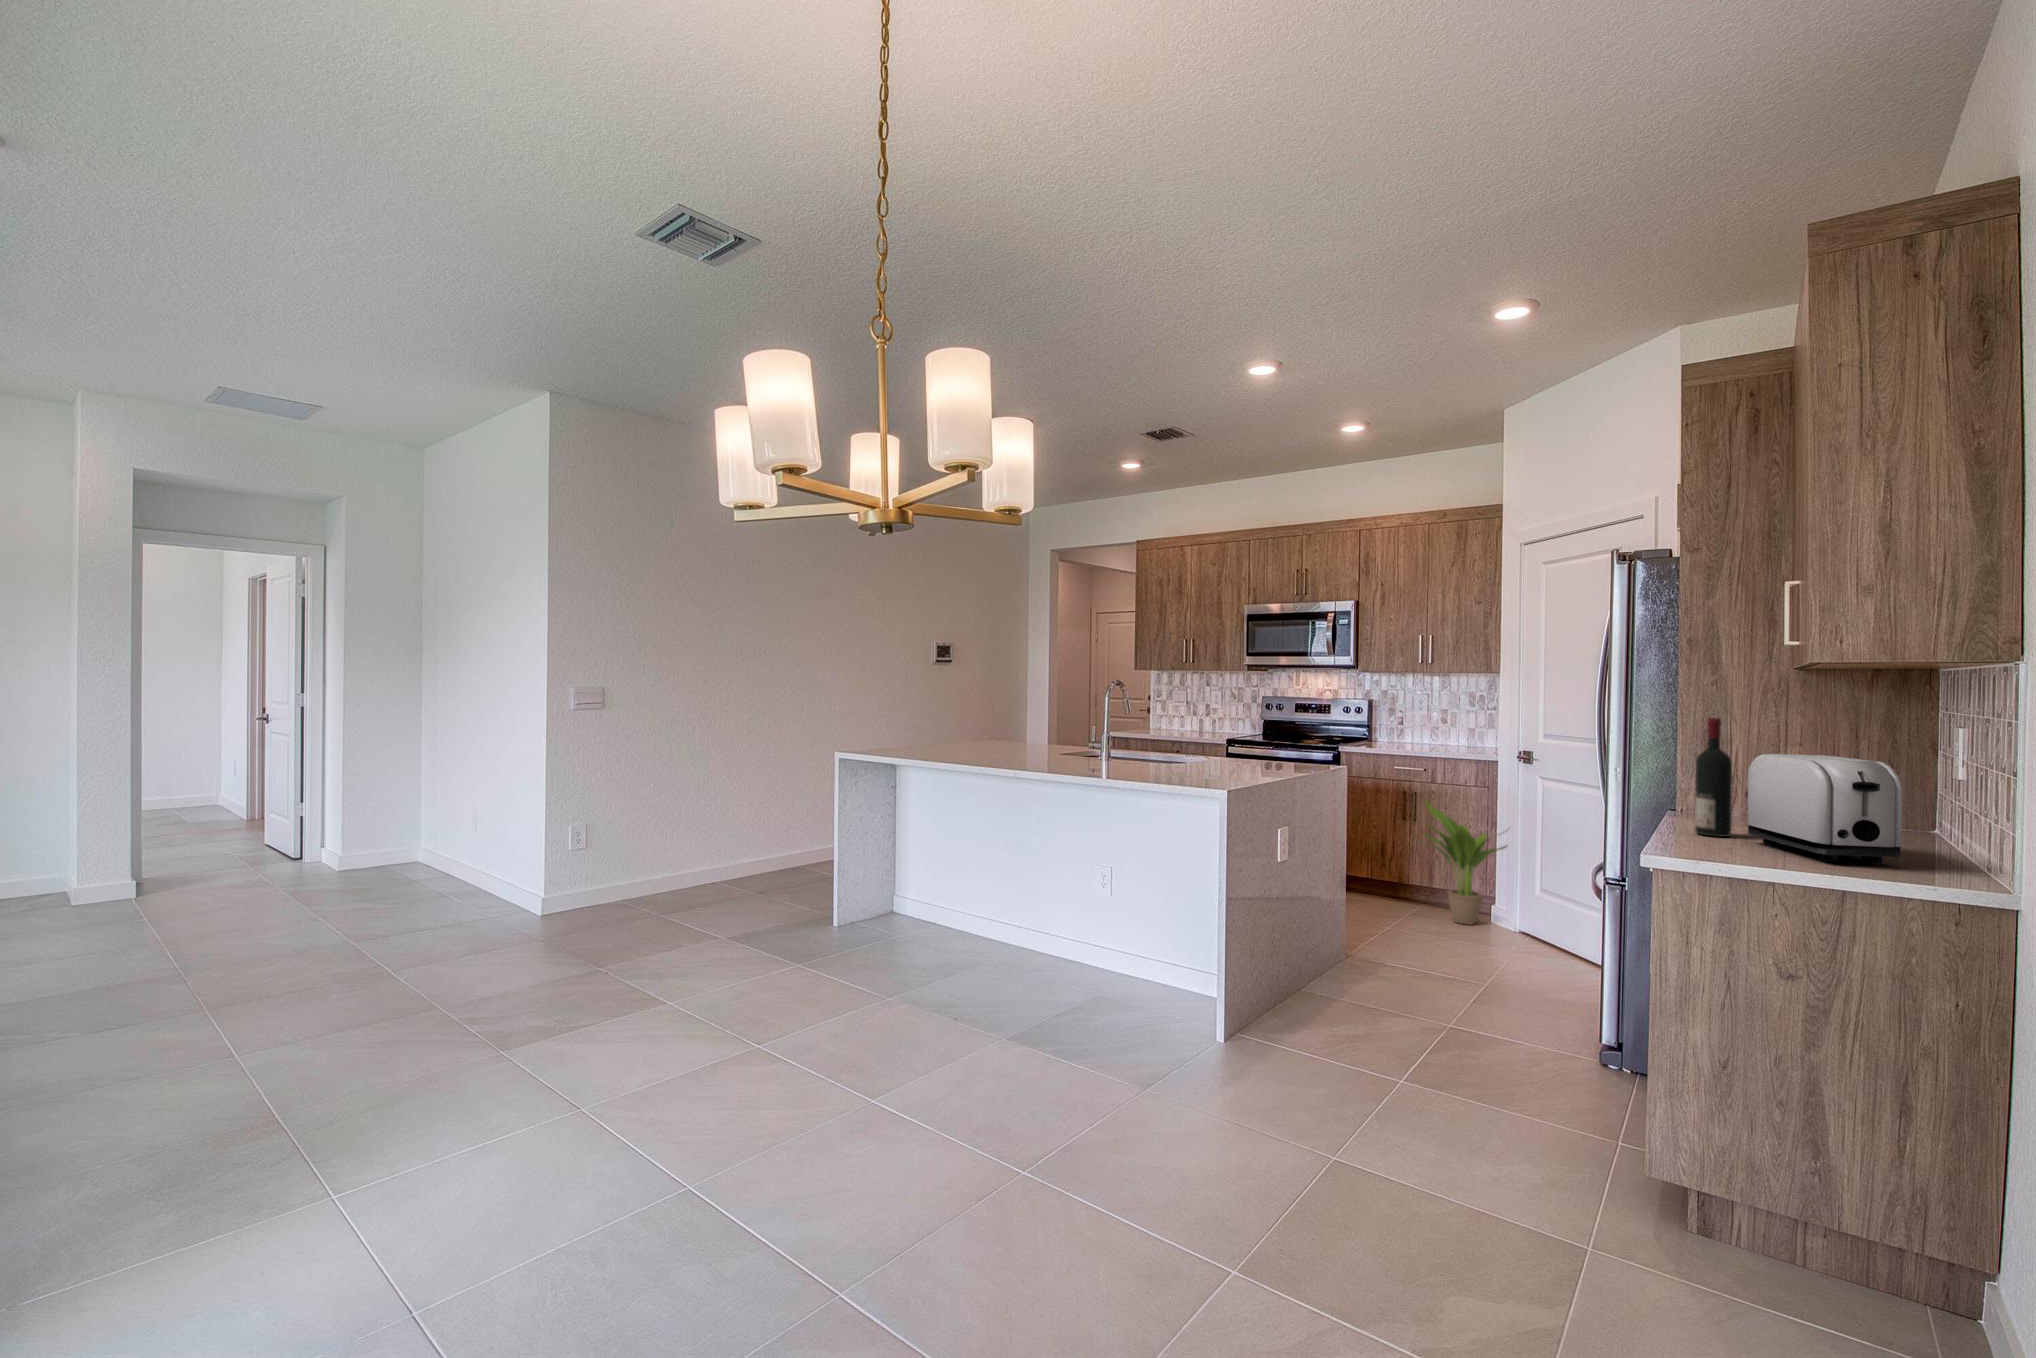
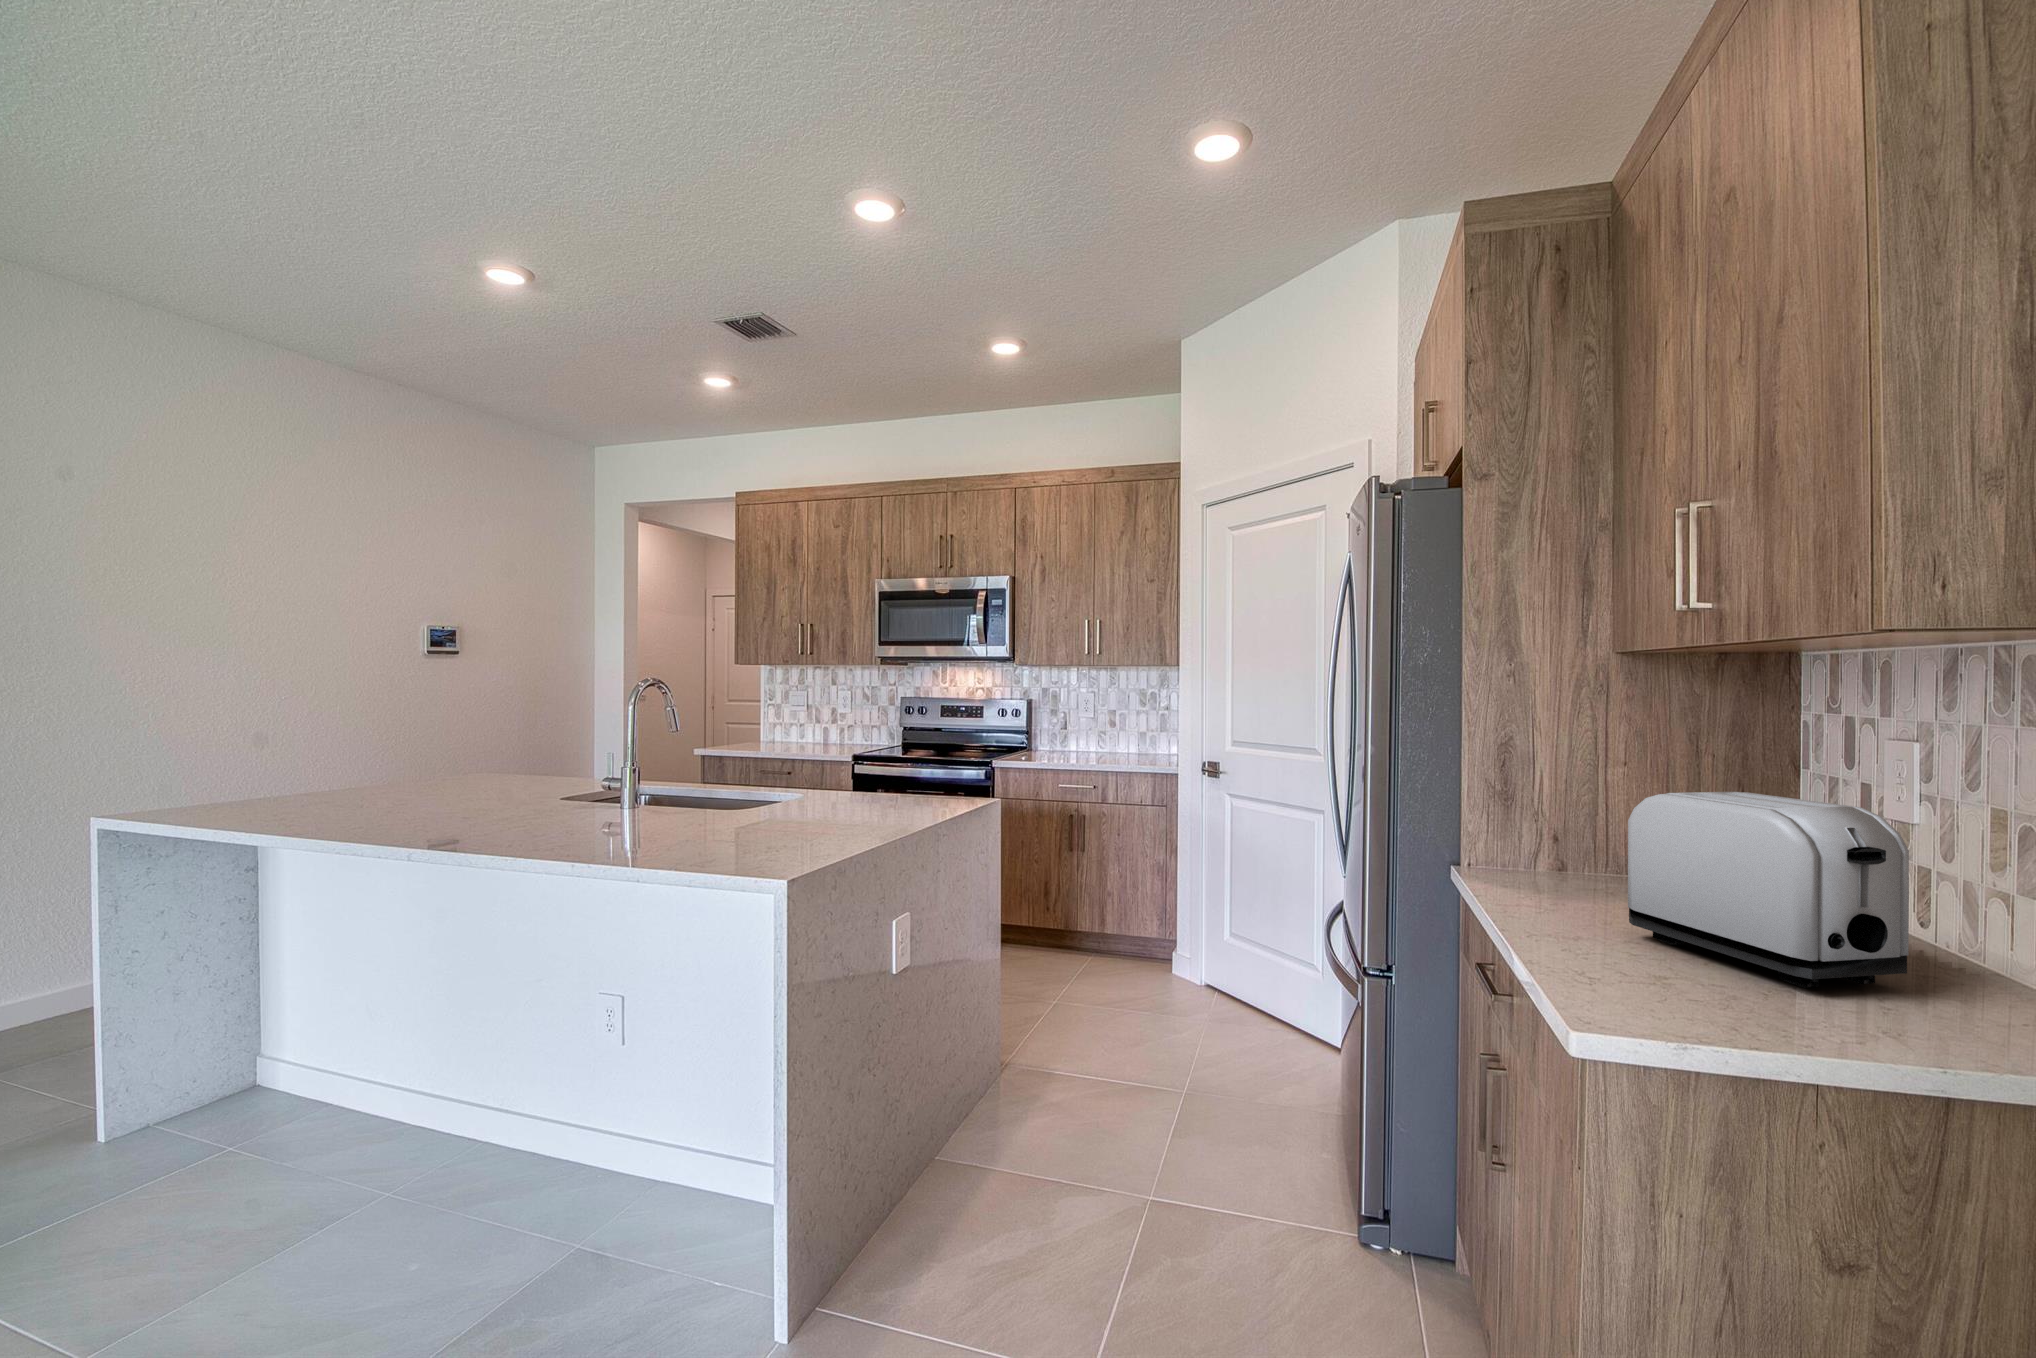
wine bottle: present [1695,718,1732,837] -> none [1539,732,1593,926]
potted plant: present [1421,801,1507,925] -> none [1085,827,1197,984]

